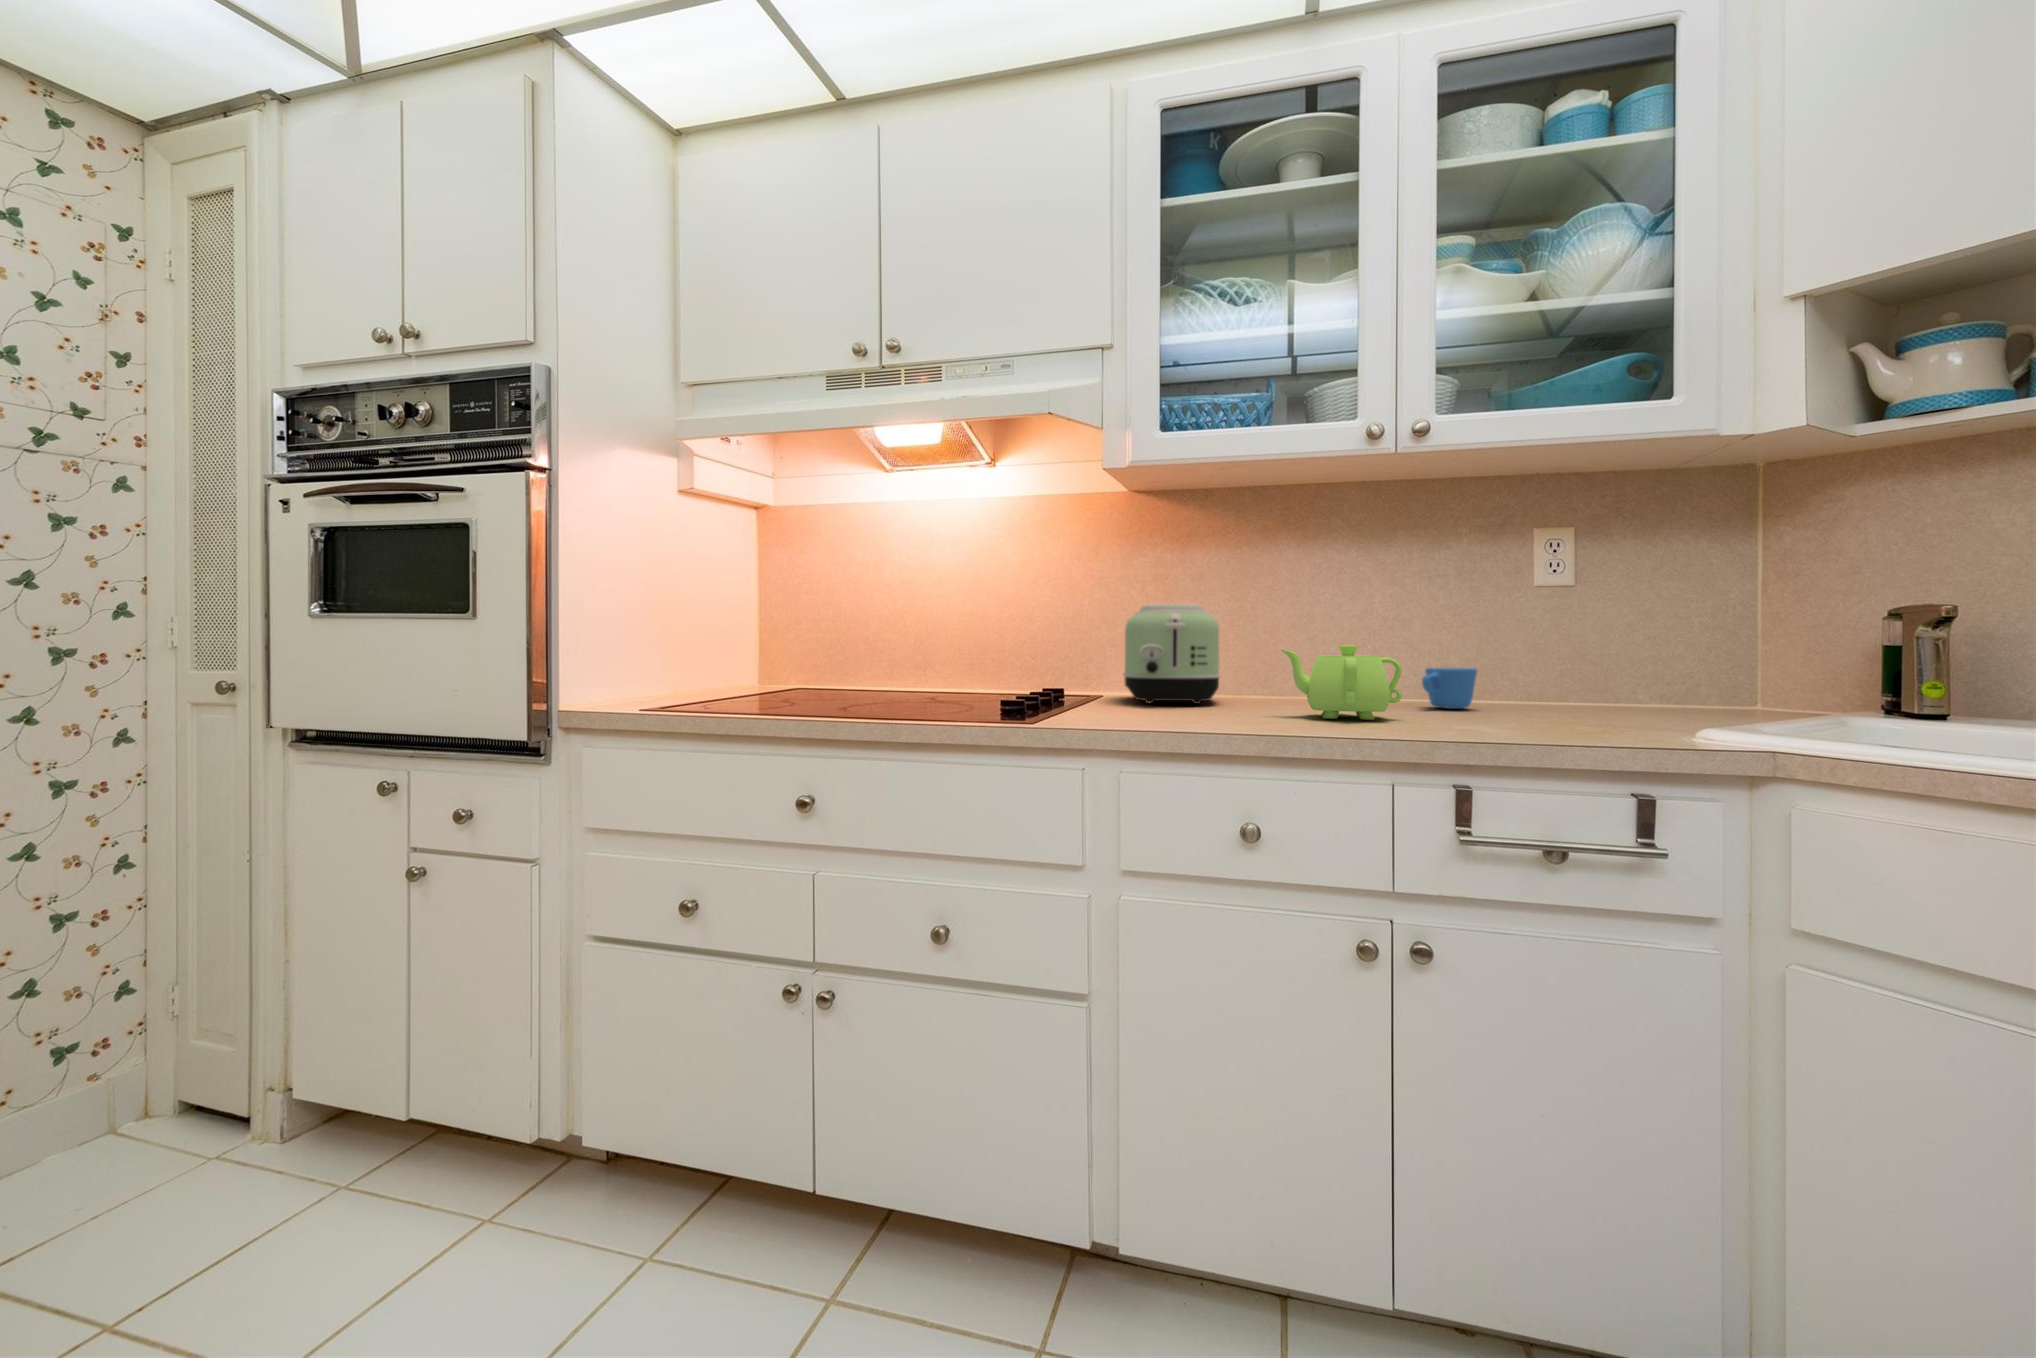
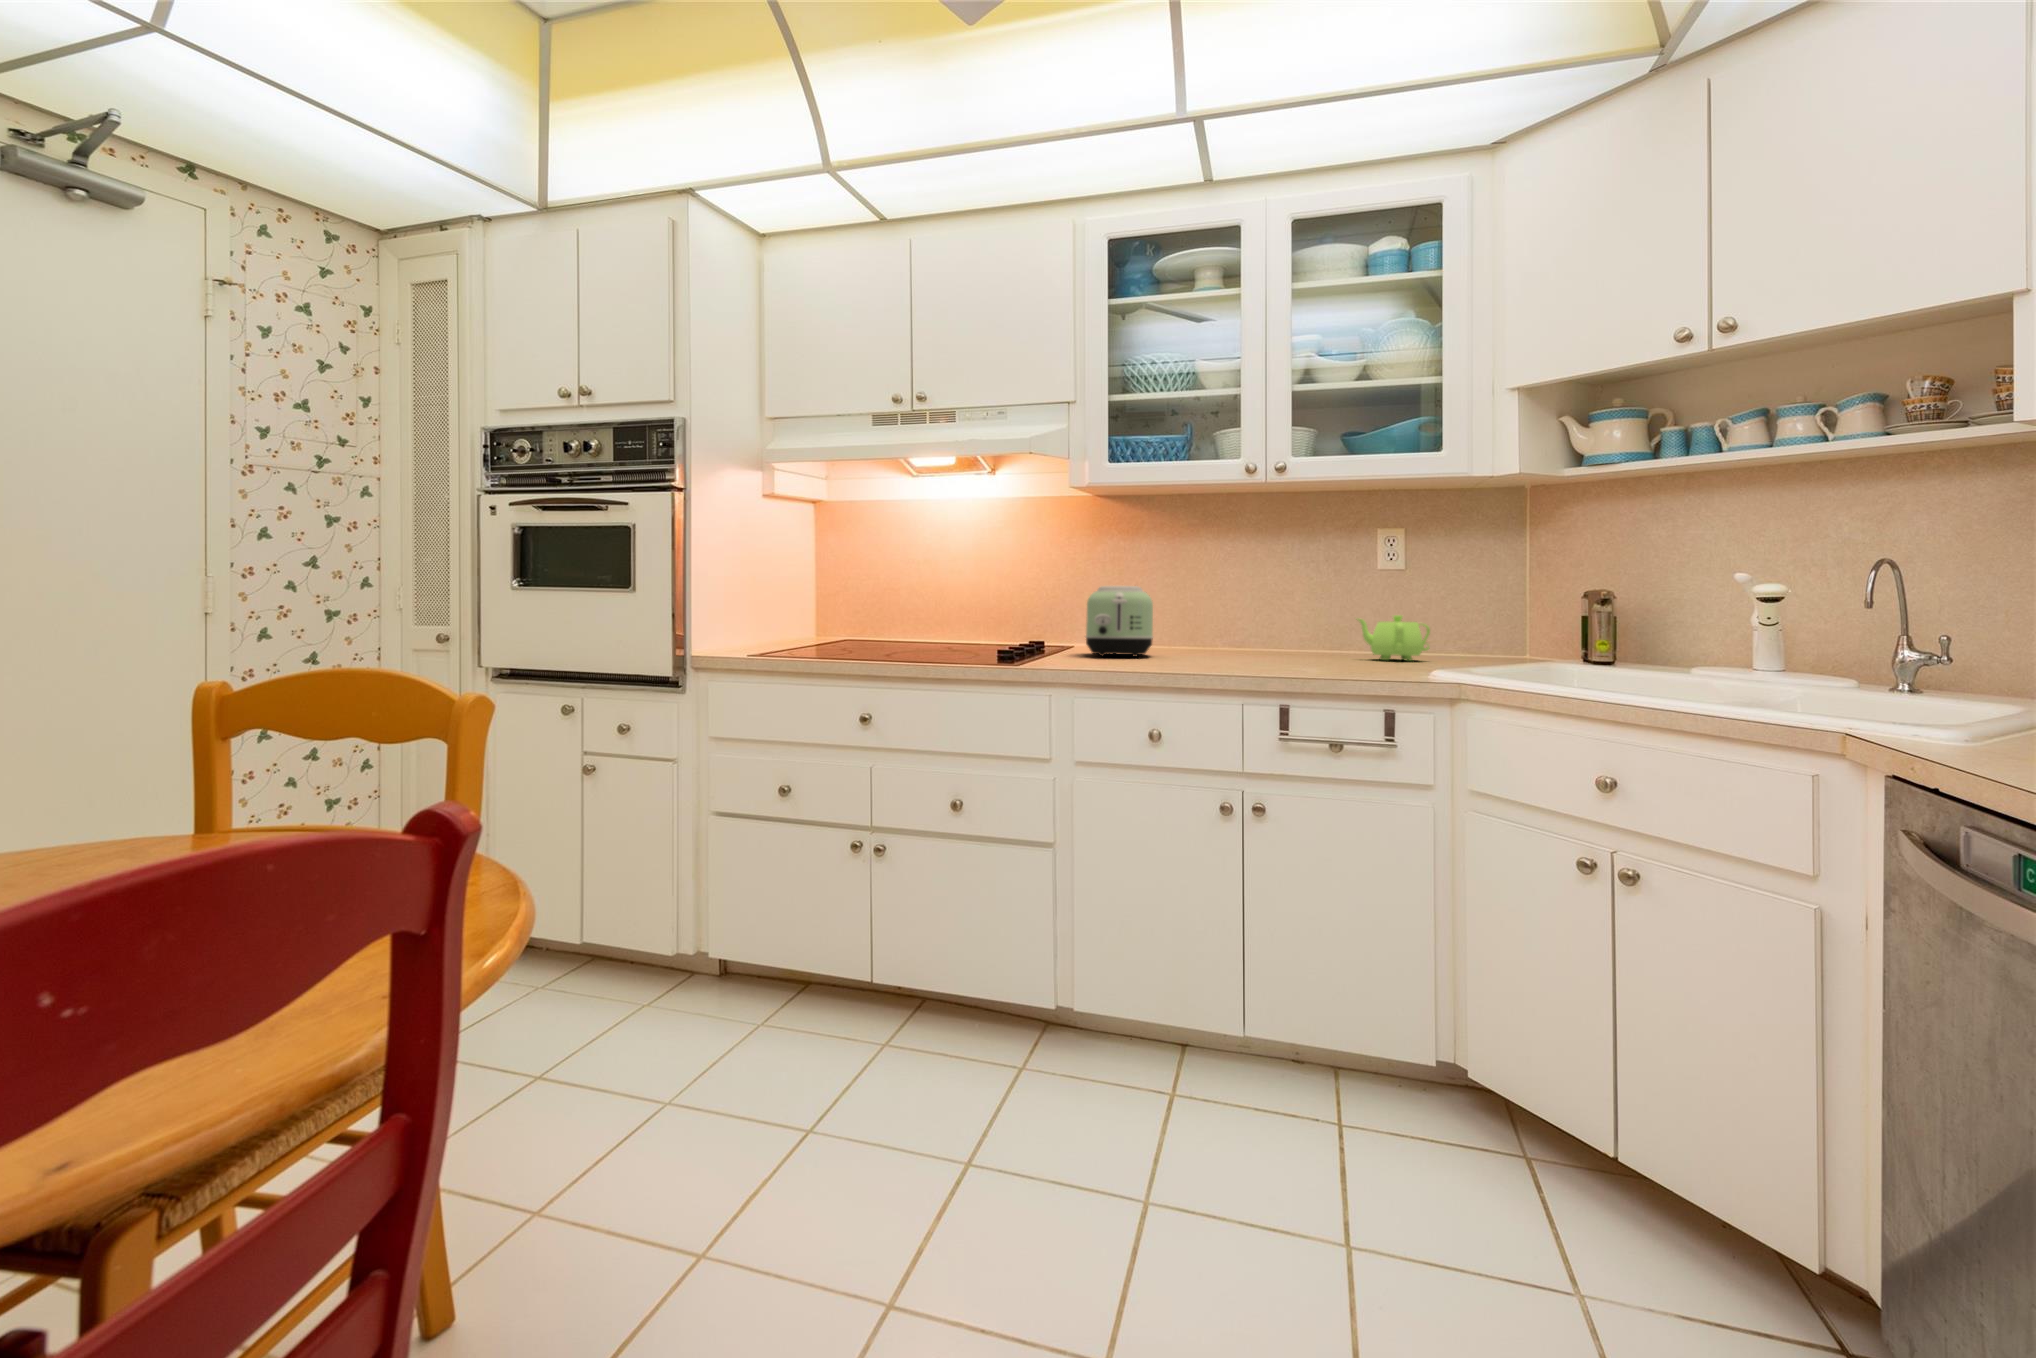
teapot: present [1281,645,1402,720] -> present [1356,615,1430,661]
mug: present [1422,667,1477,709] -> none [1289,632,1328,660]

